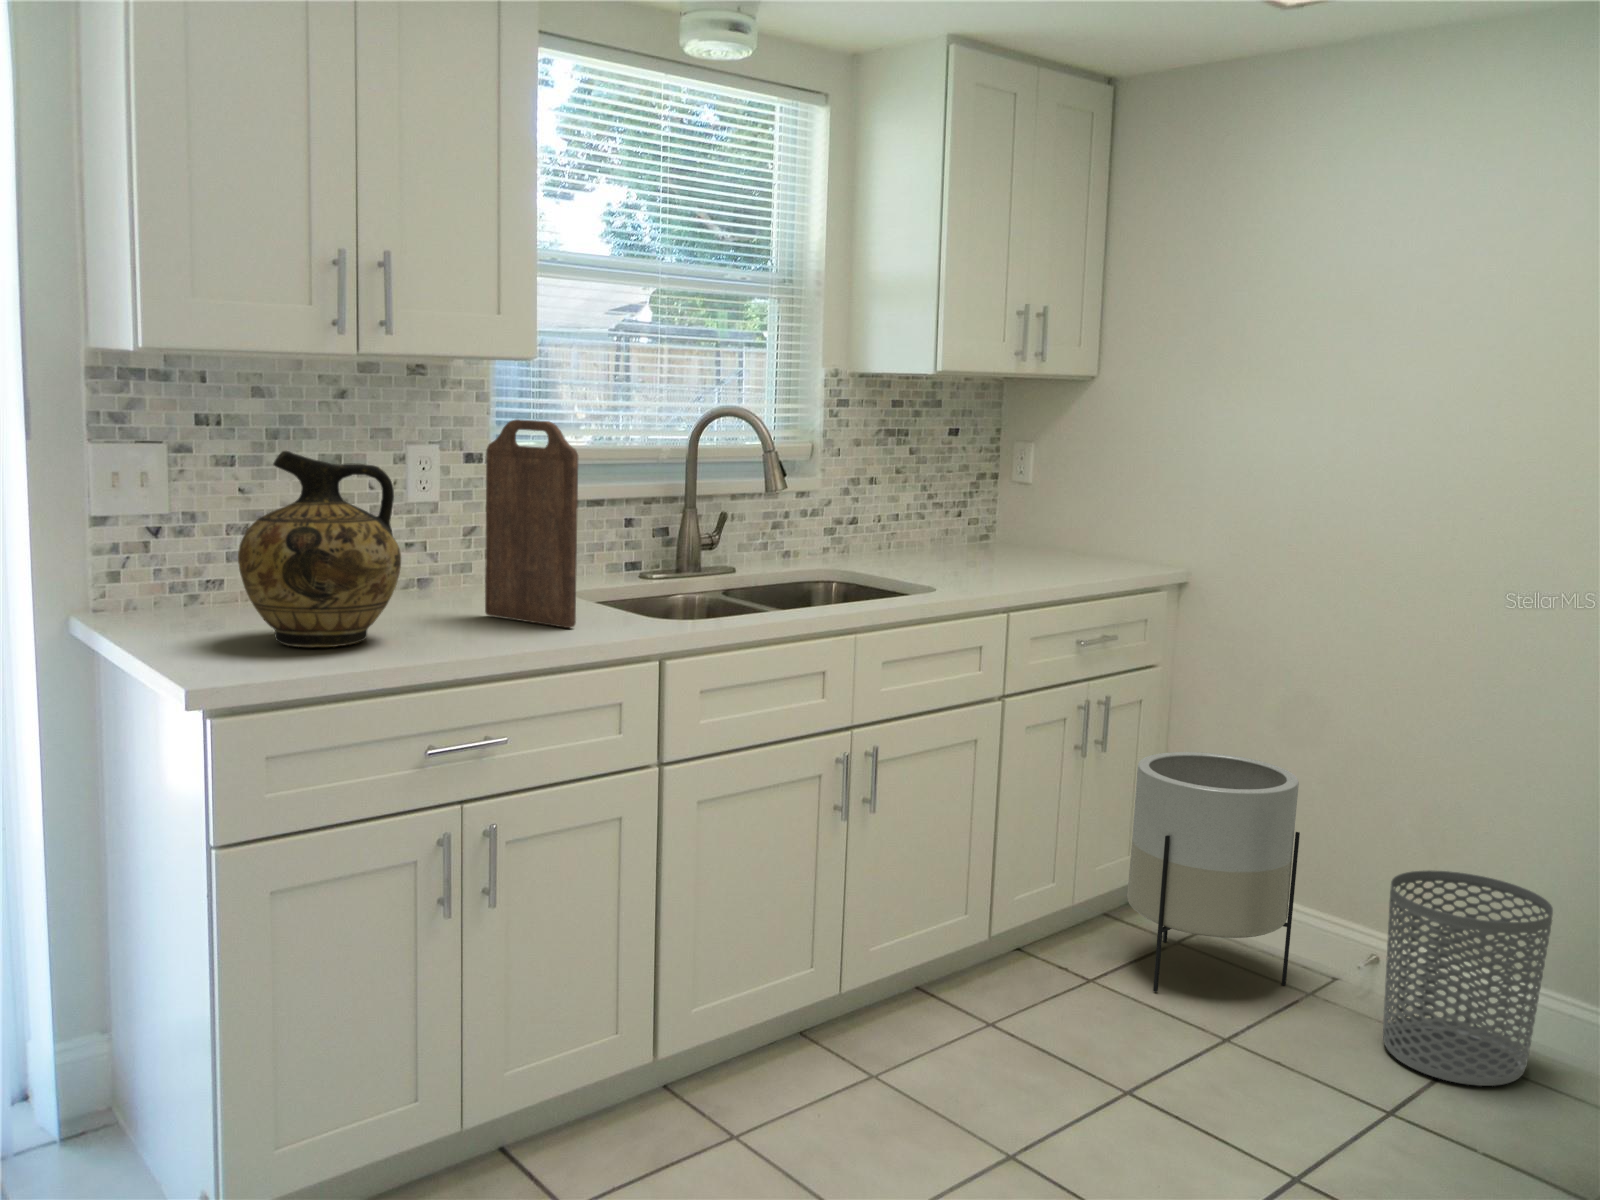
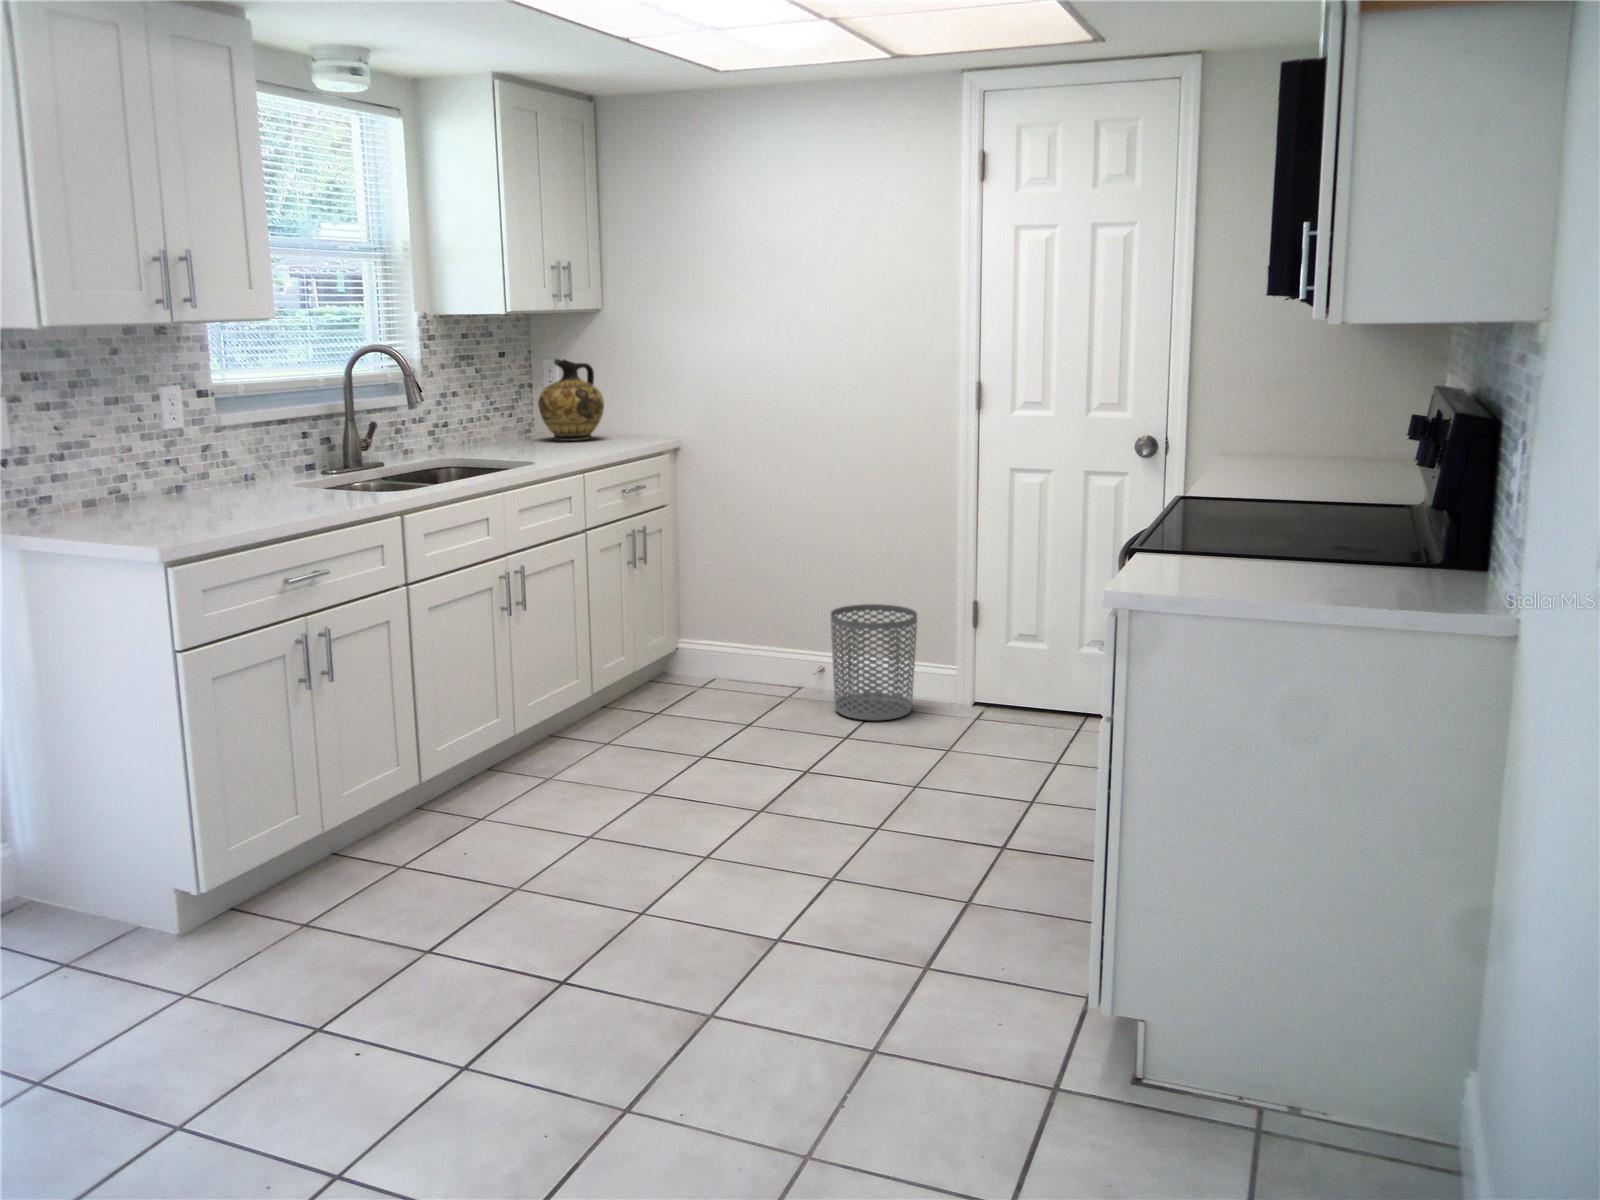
cutting board: present [485,419,578,628] -> none [254,363,341,502]
ceramic jug: present [238,451,401,647] -> present [538,359,604,441]
planter: present [1127,752,1300,992] -> none [669,558,773,711]

